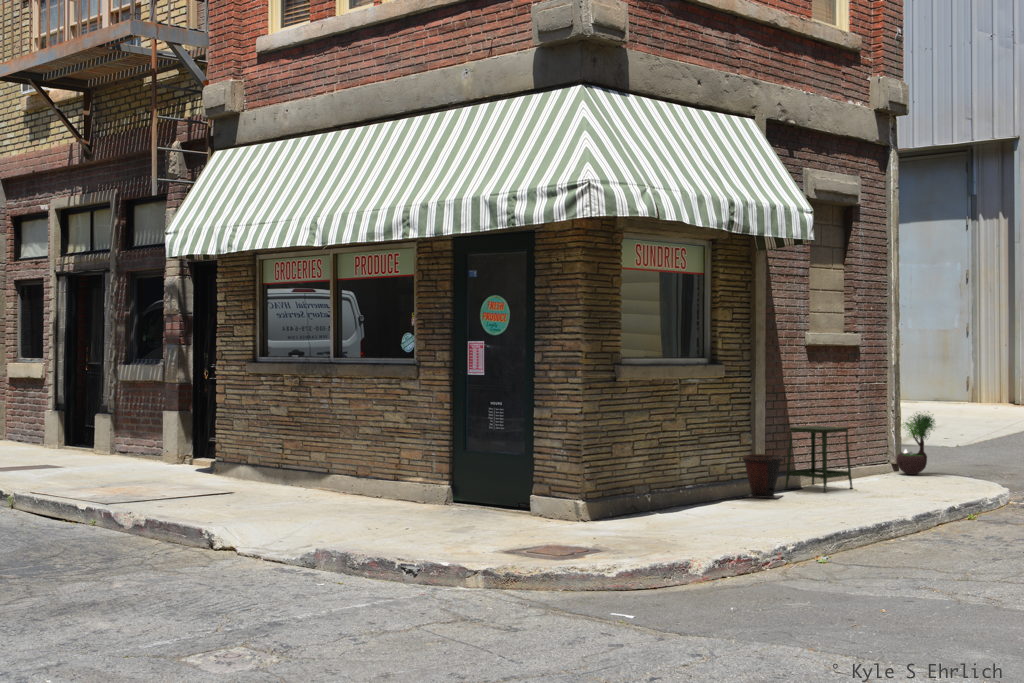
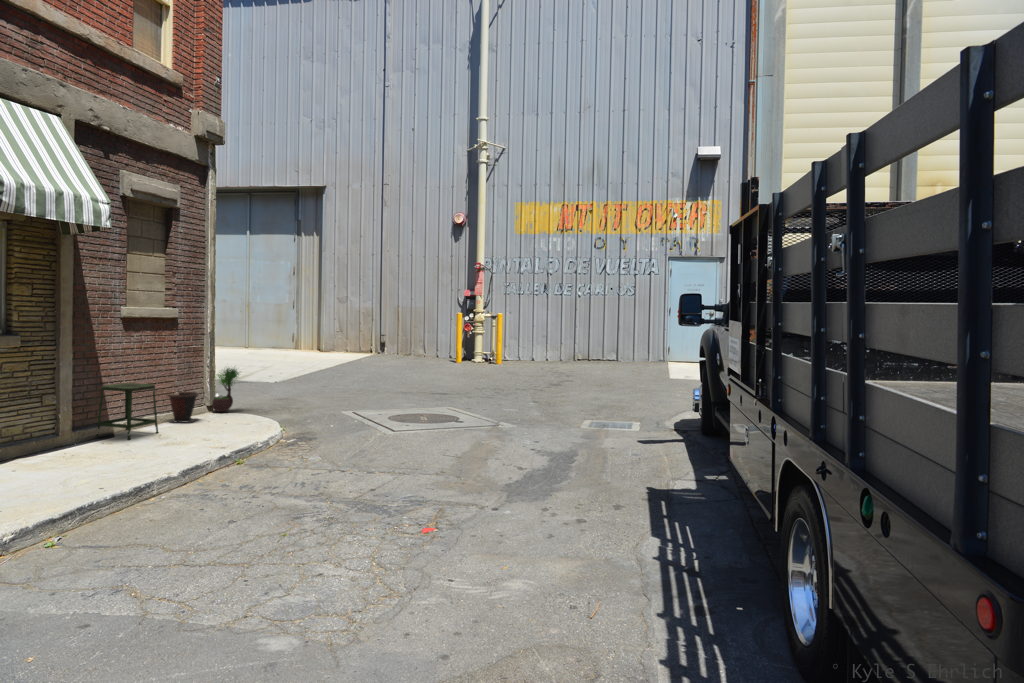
bucket: present [742,454,783,498] -> present [168,392,198,422]

